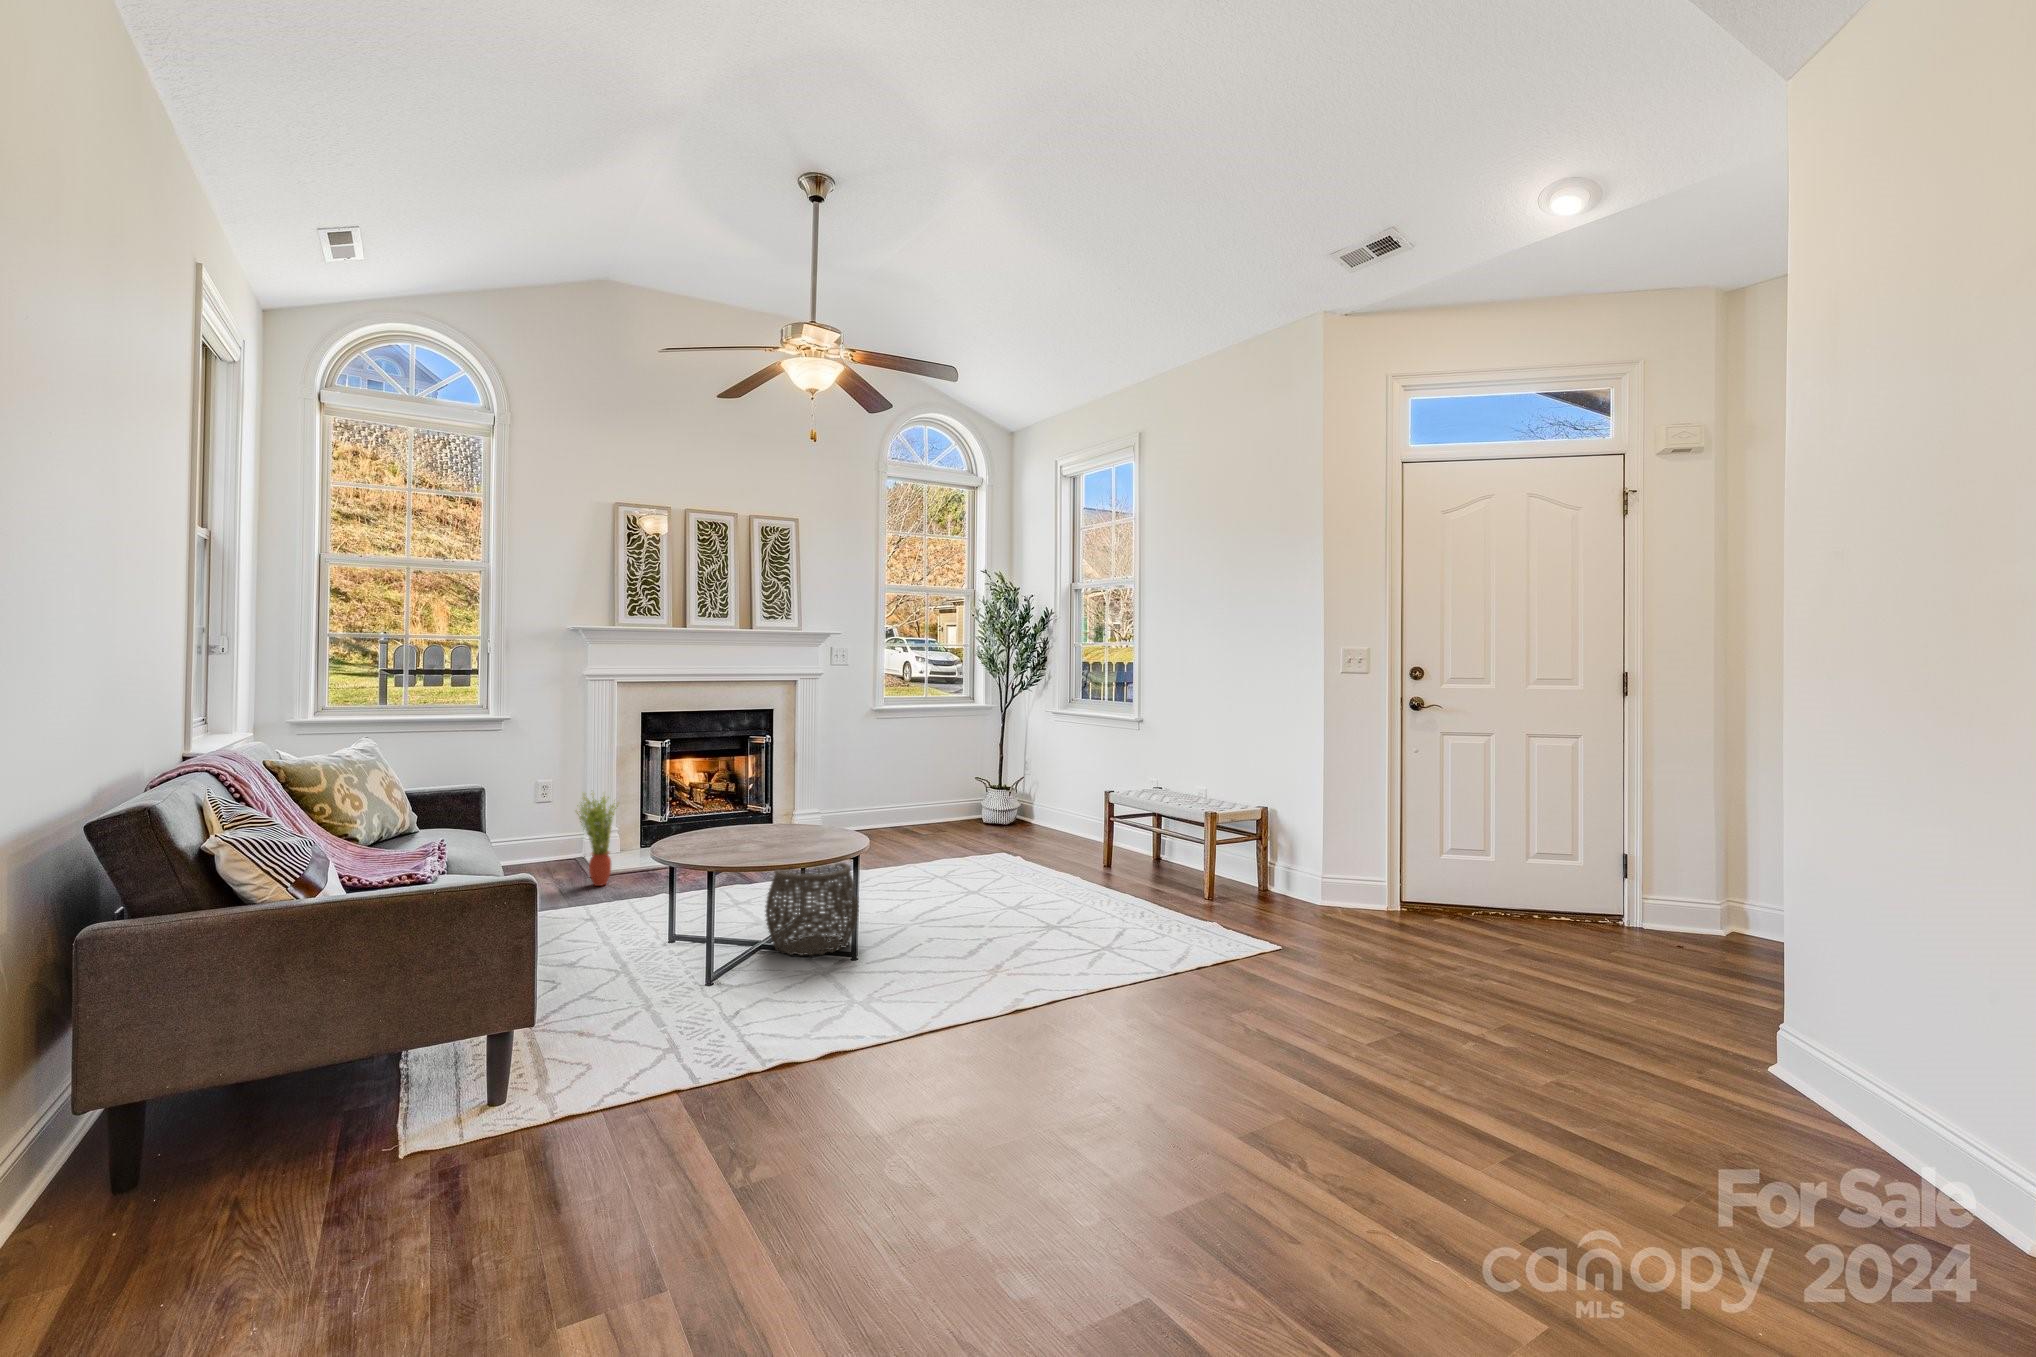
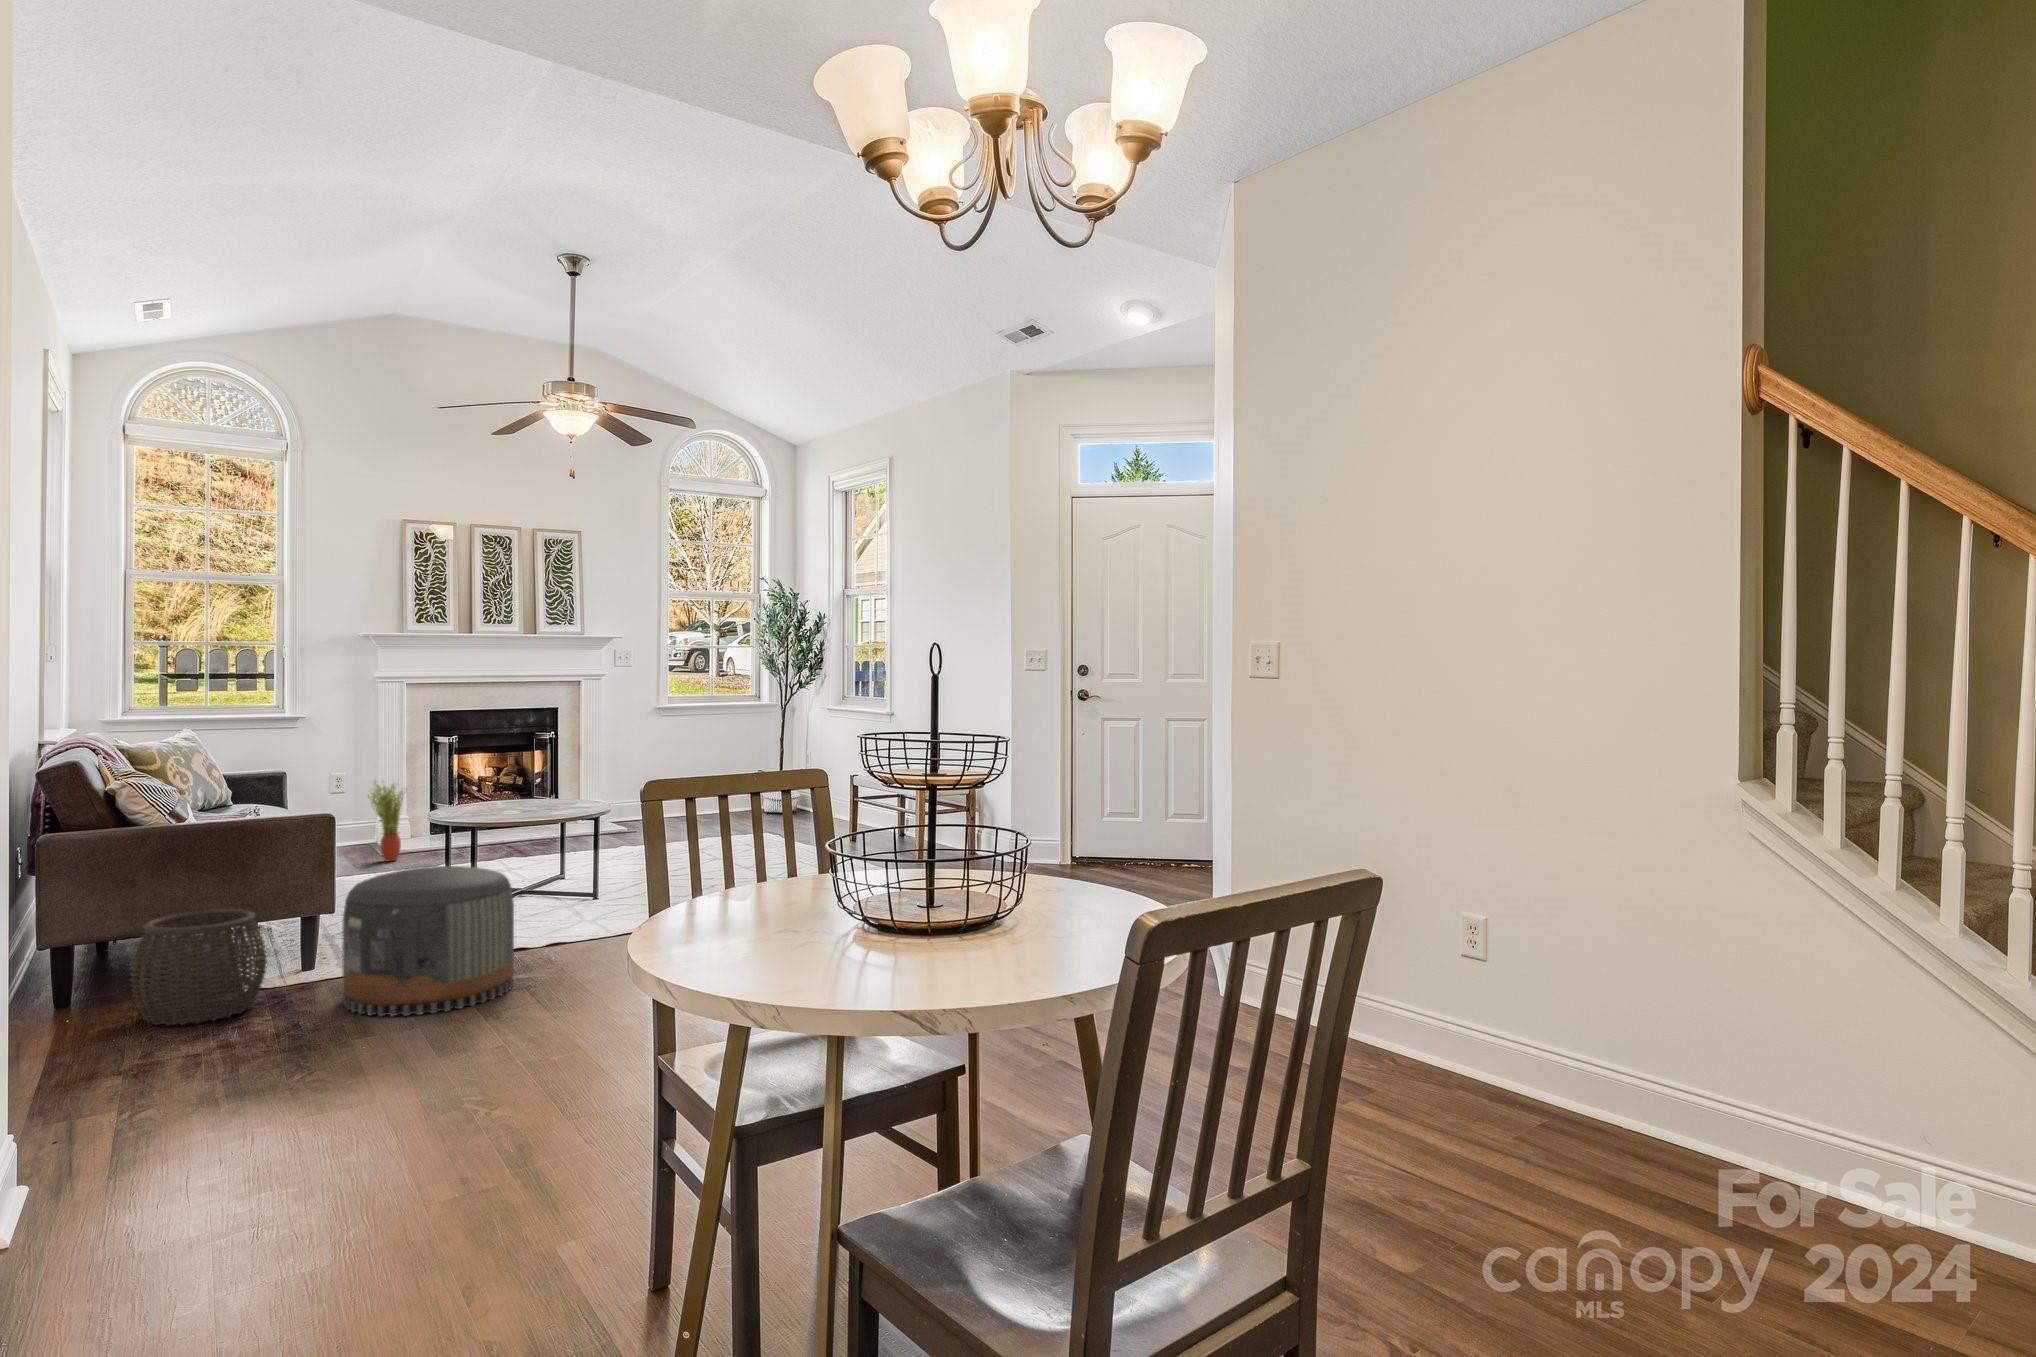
woven basket: present [765,863,859,956] -> present [130,909,267,1026]
pouf: none [548,962,800,1240] -> present [342,866,514,1016]

